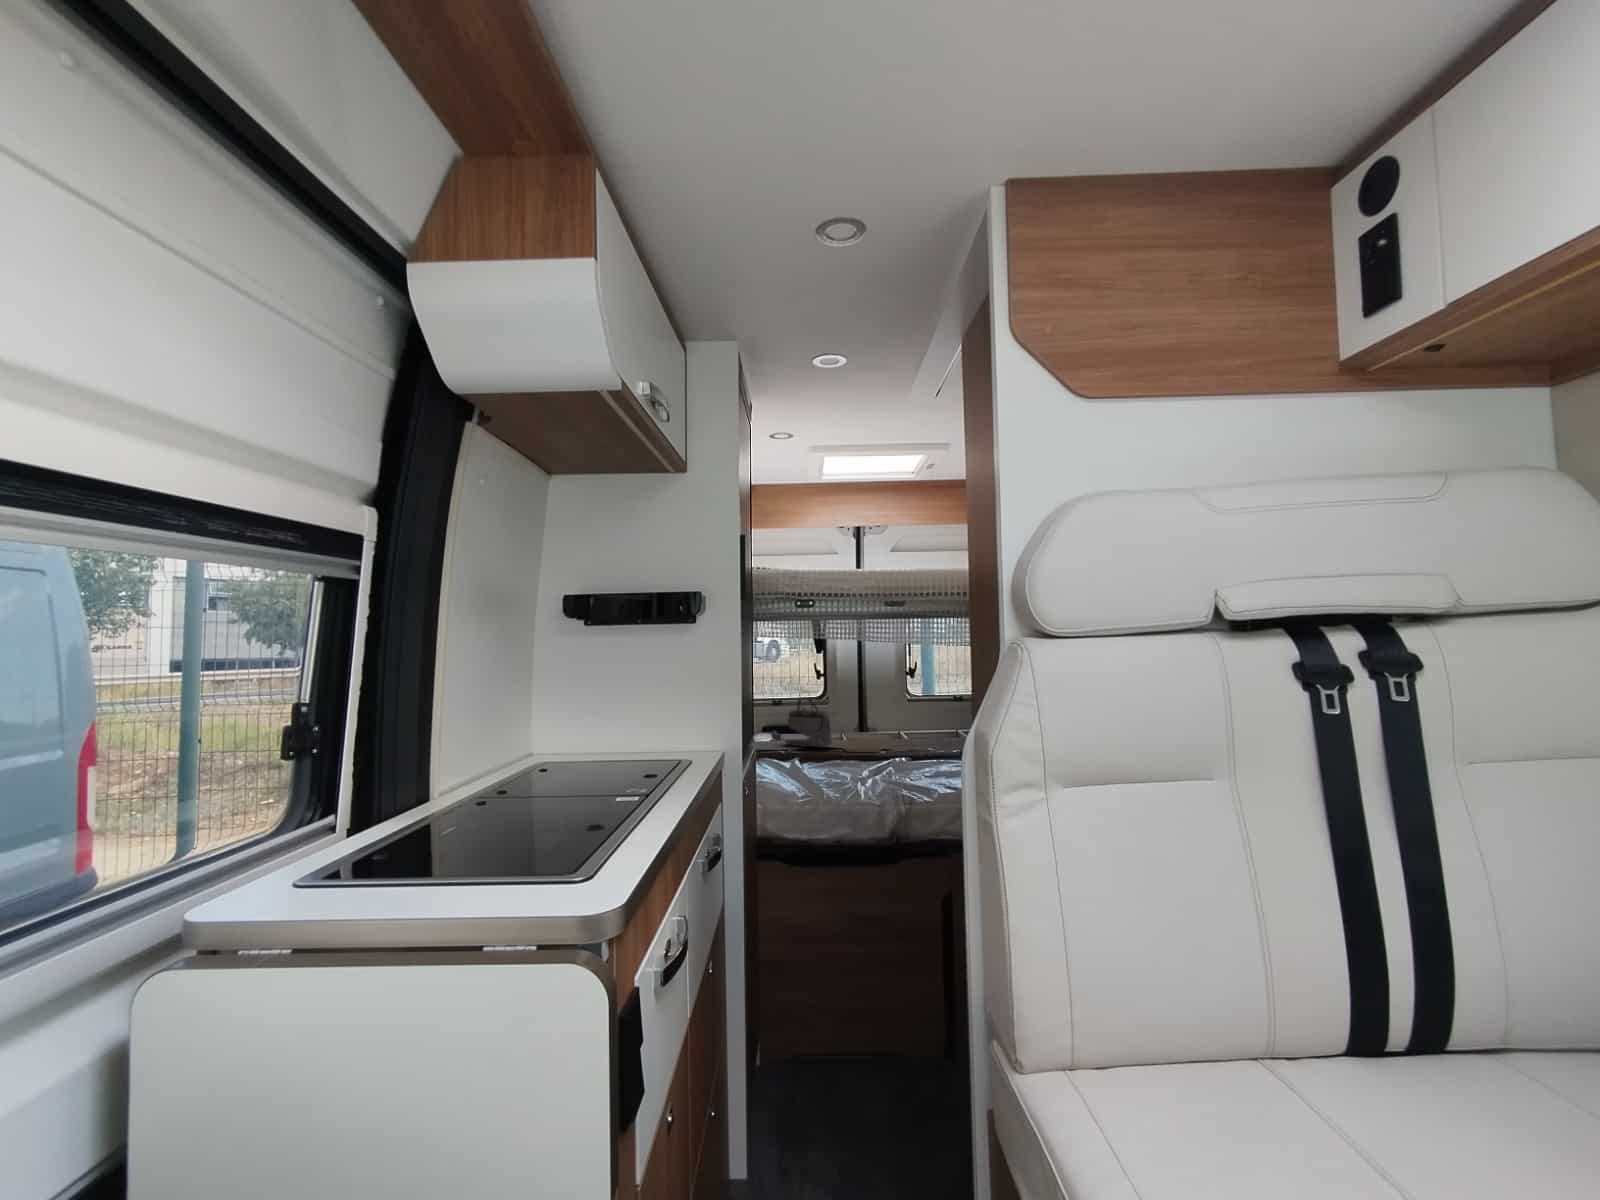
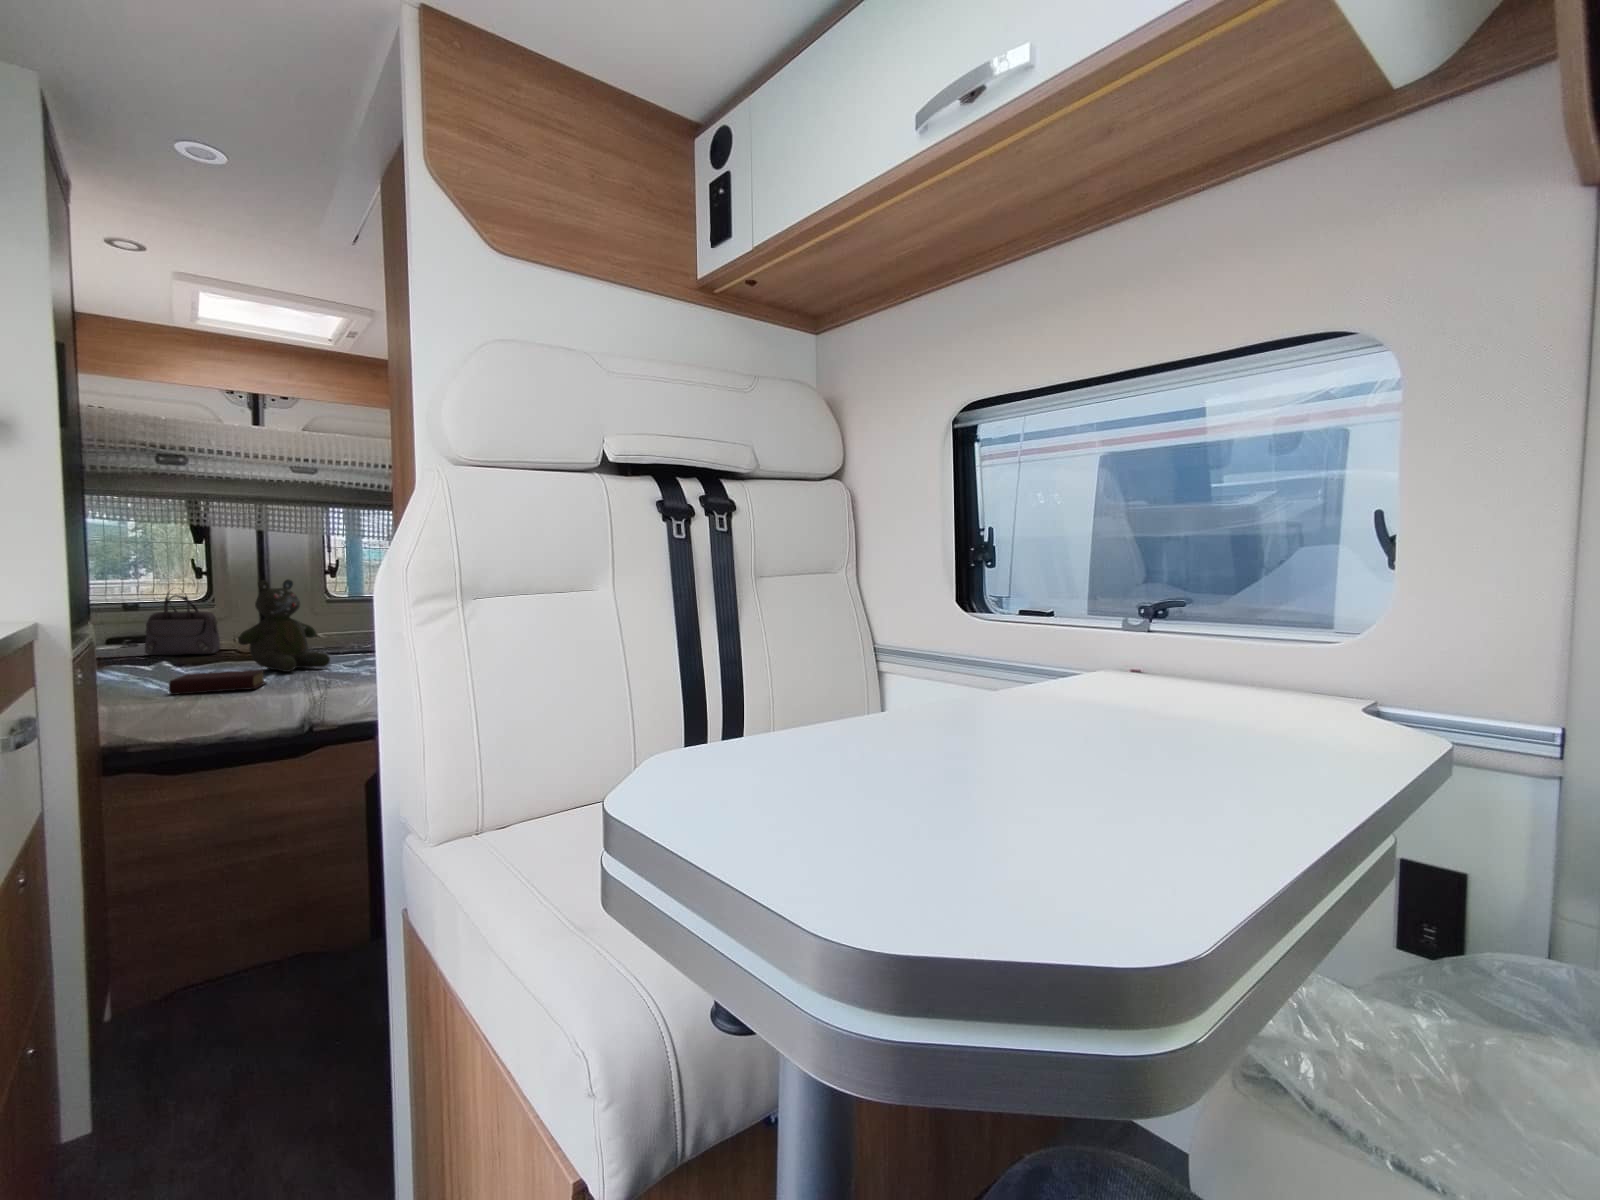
teddy bear: none [845,693,911,779] -> present [238,580,330,672]
book: none [801,777,866,799] -> present [169,669,266,695]

